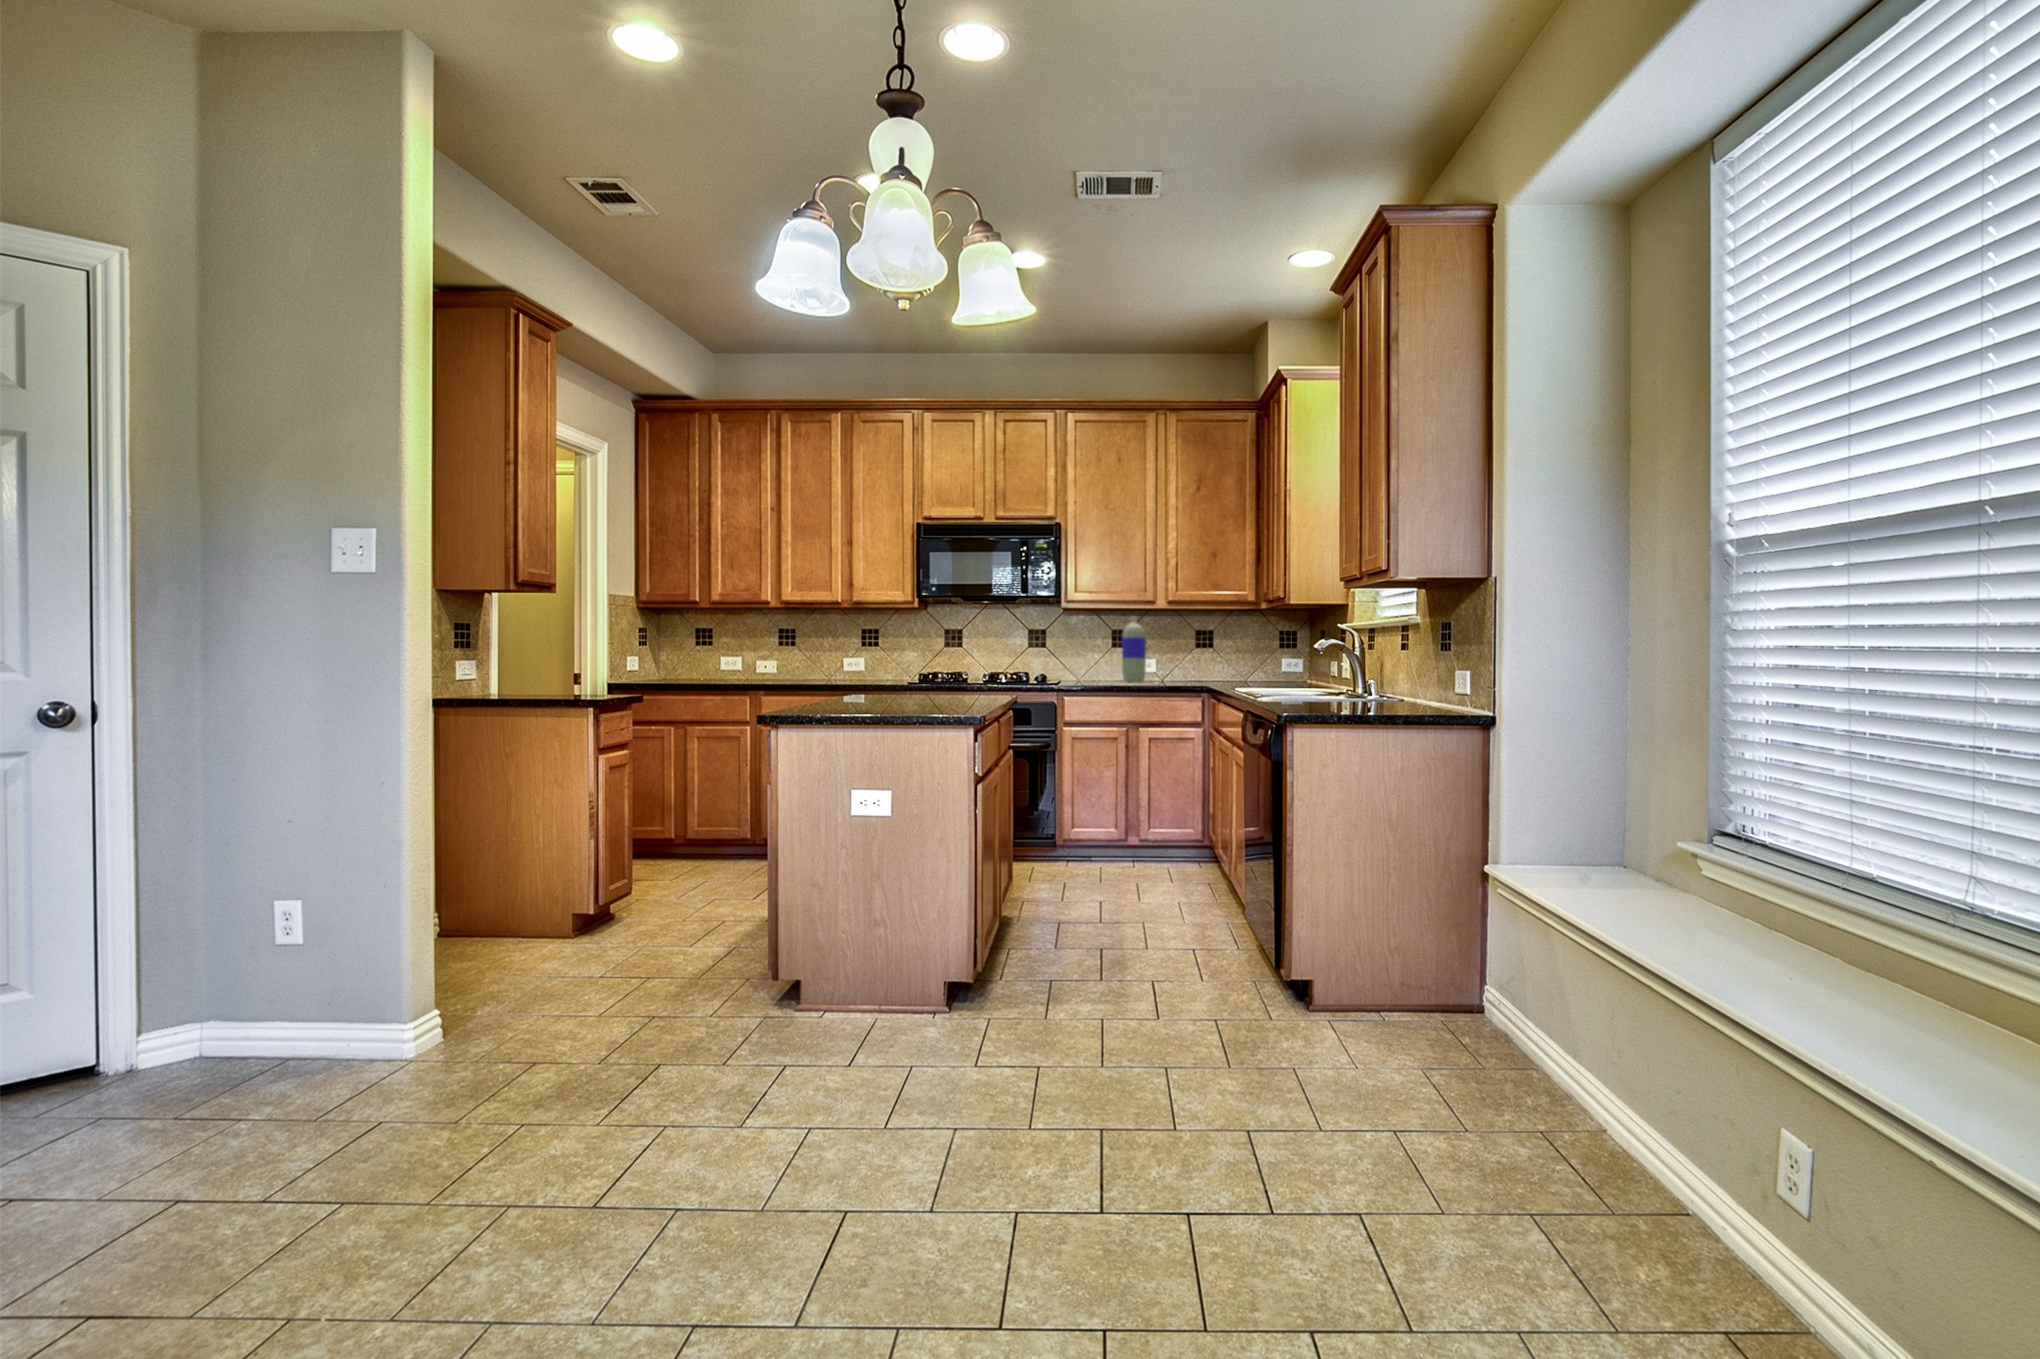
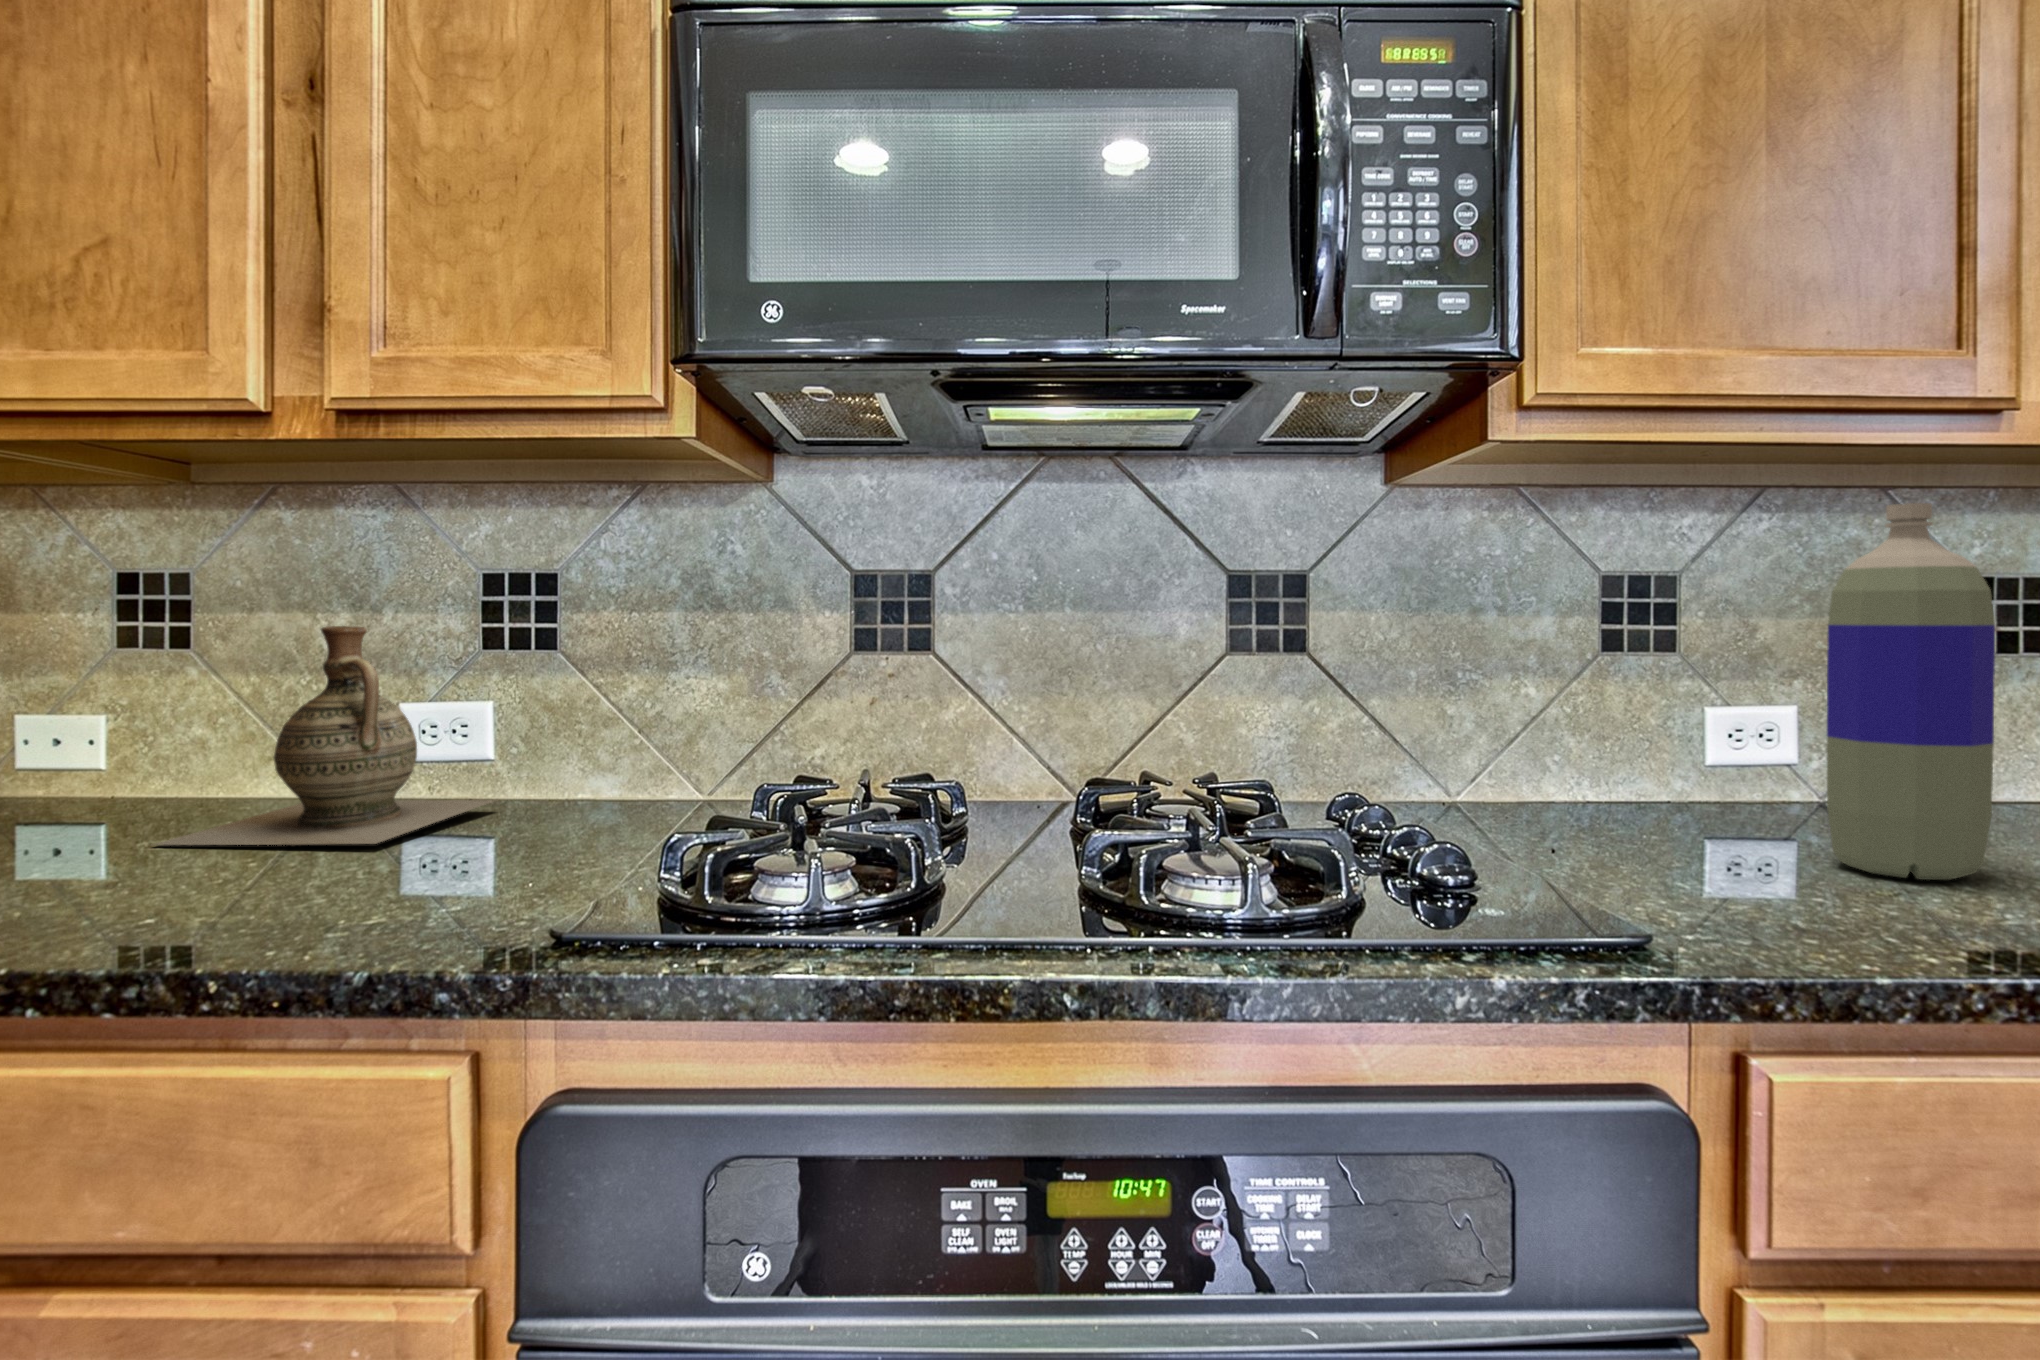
ceramic jug: none [810,640,868,681] -> present [157,626,494,845]

